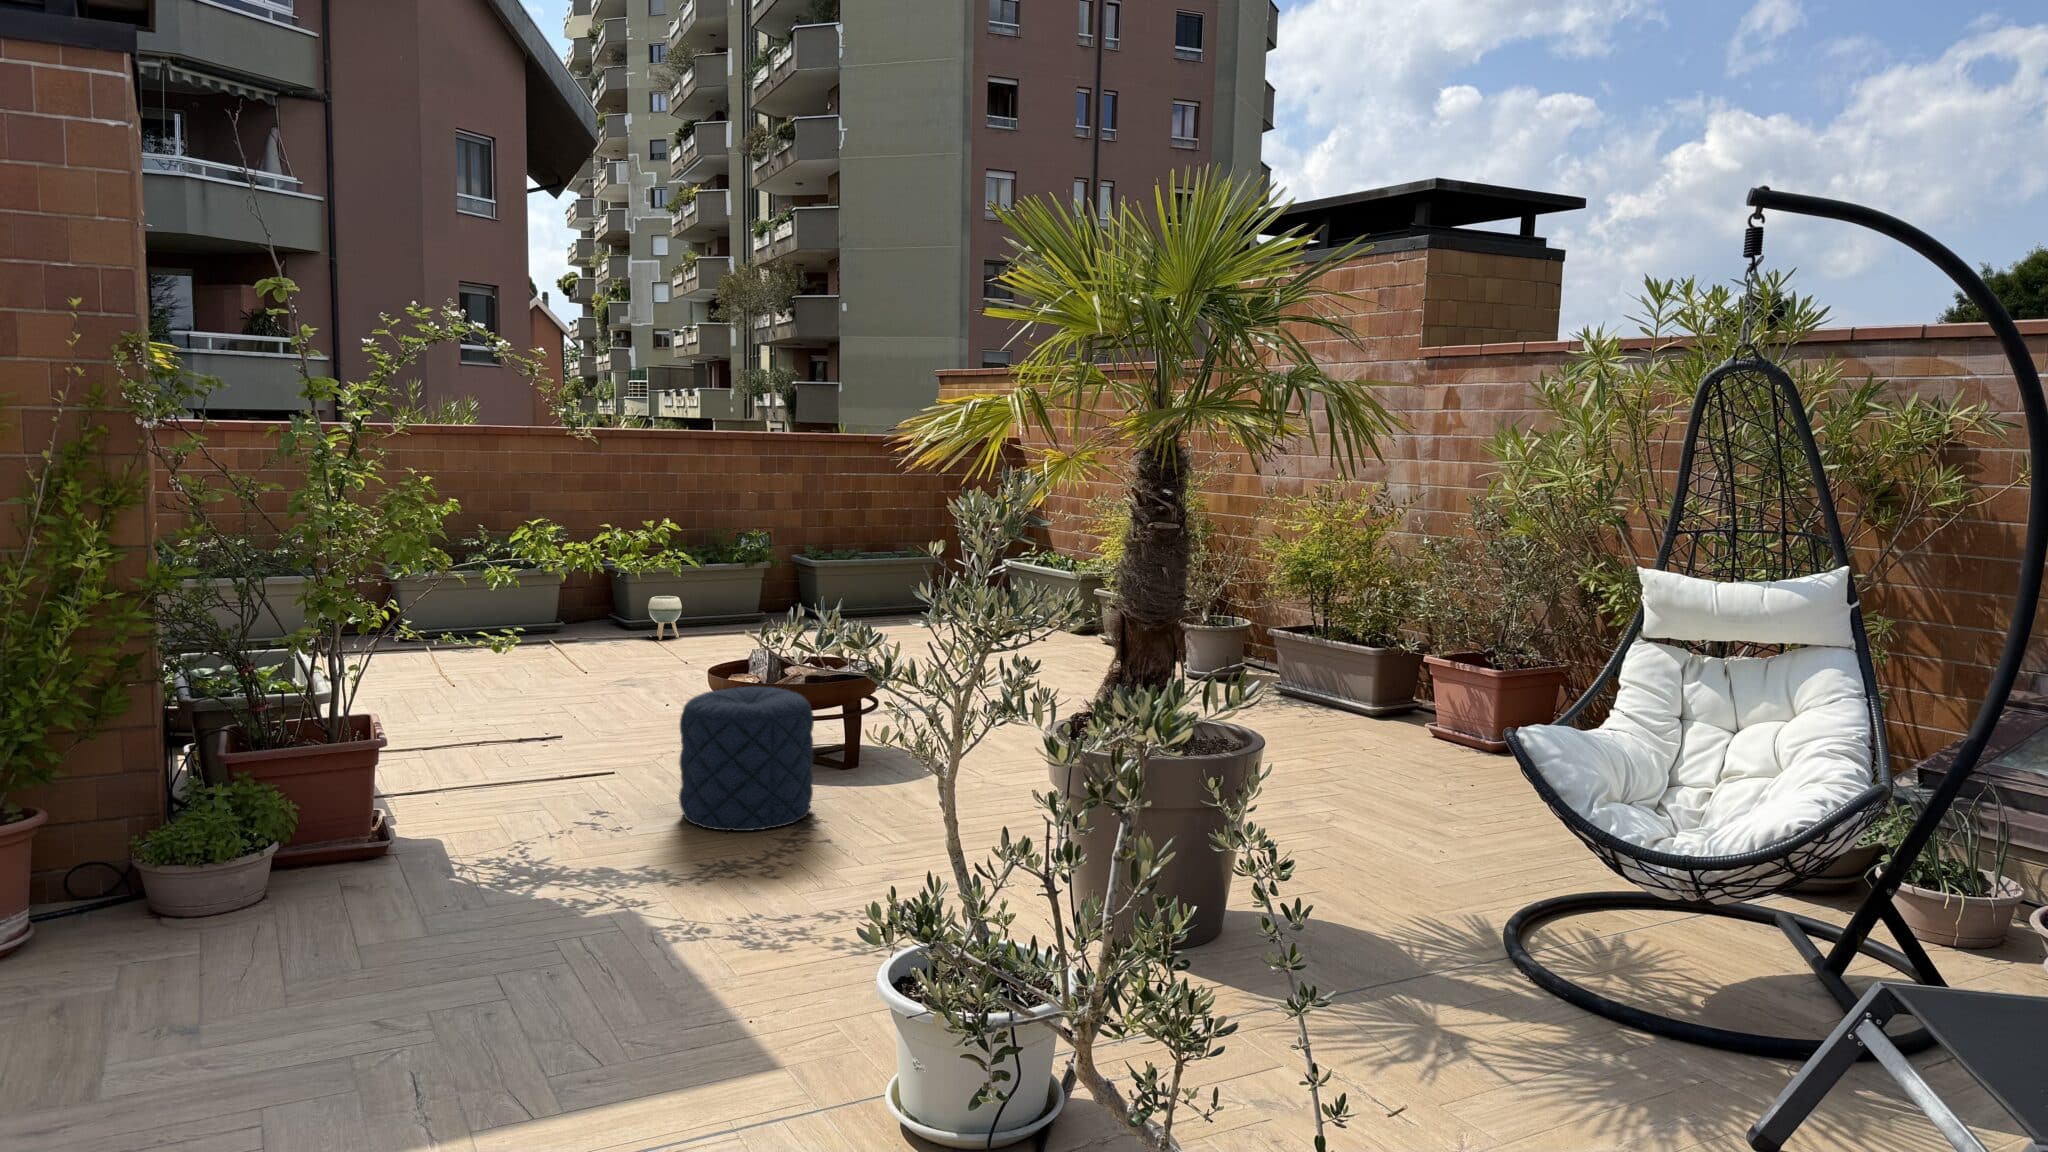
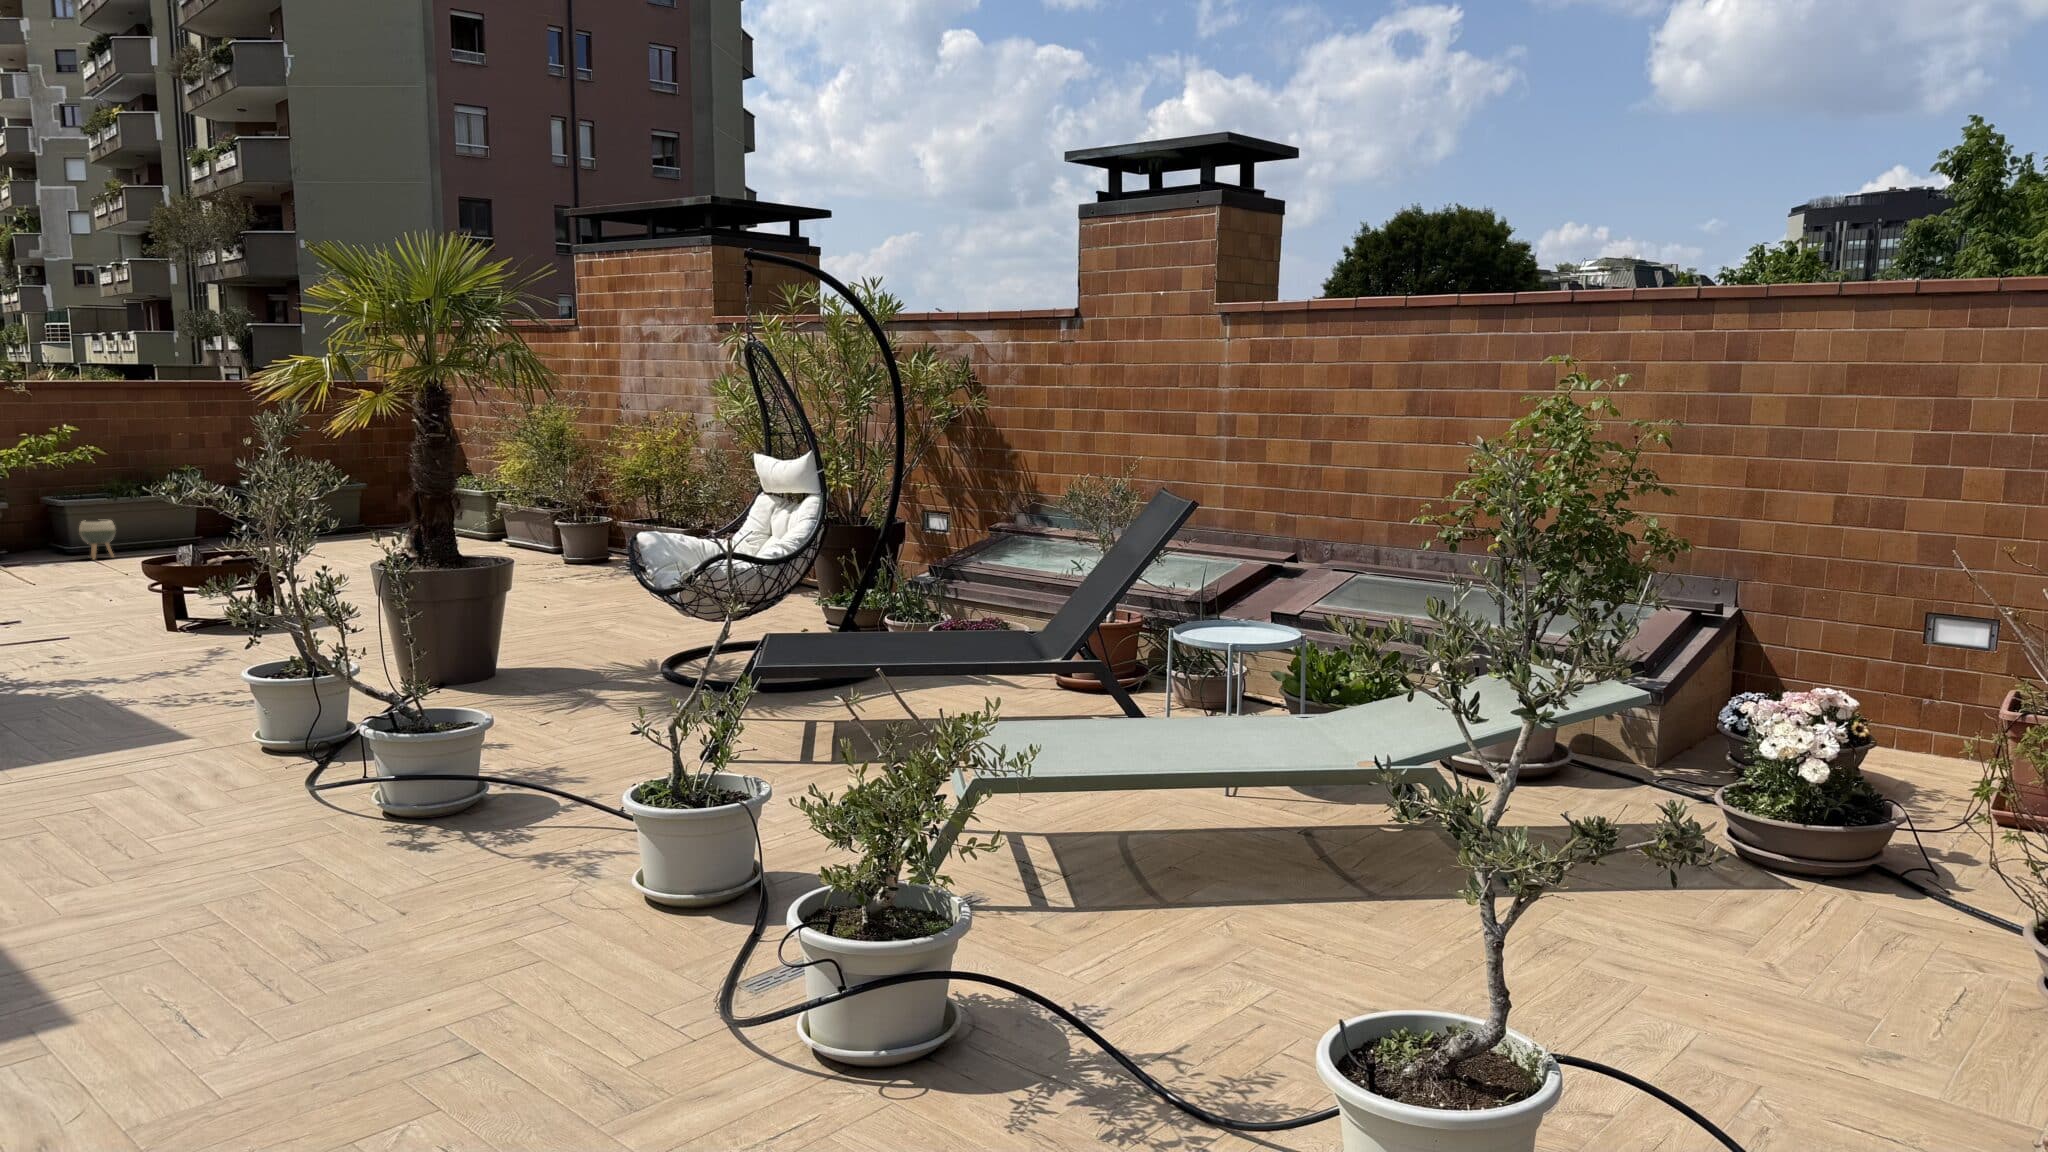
pouf: present [679,687,814,831] -> none [107,556,233,664]

